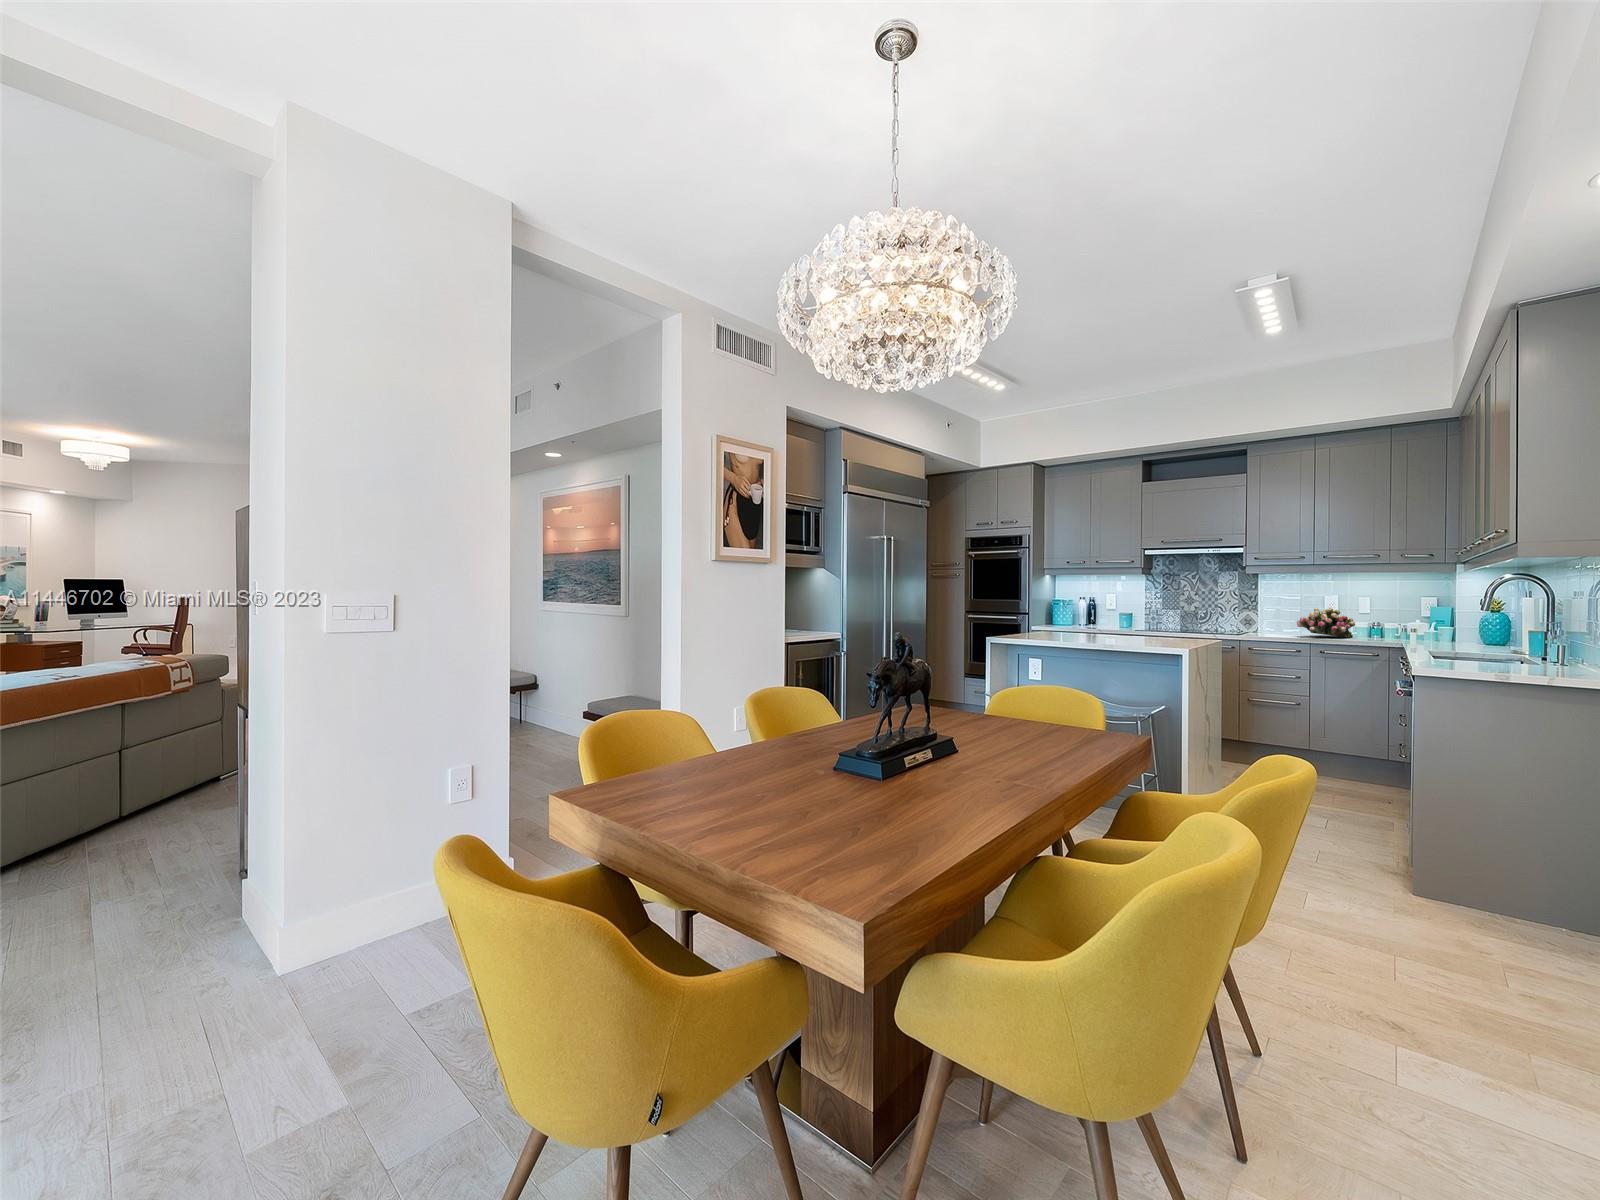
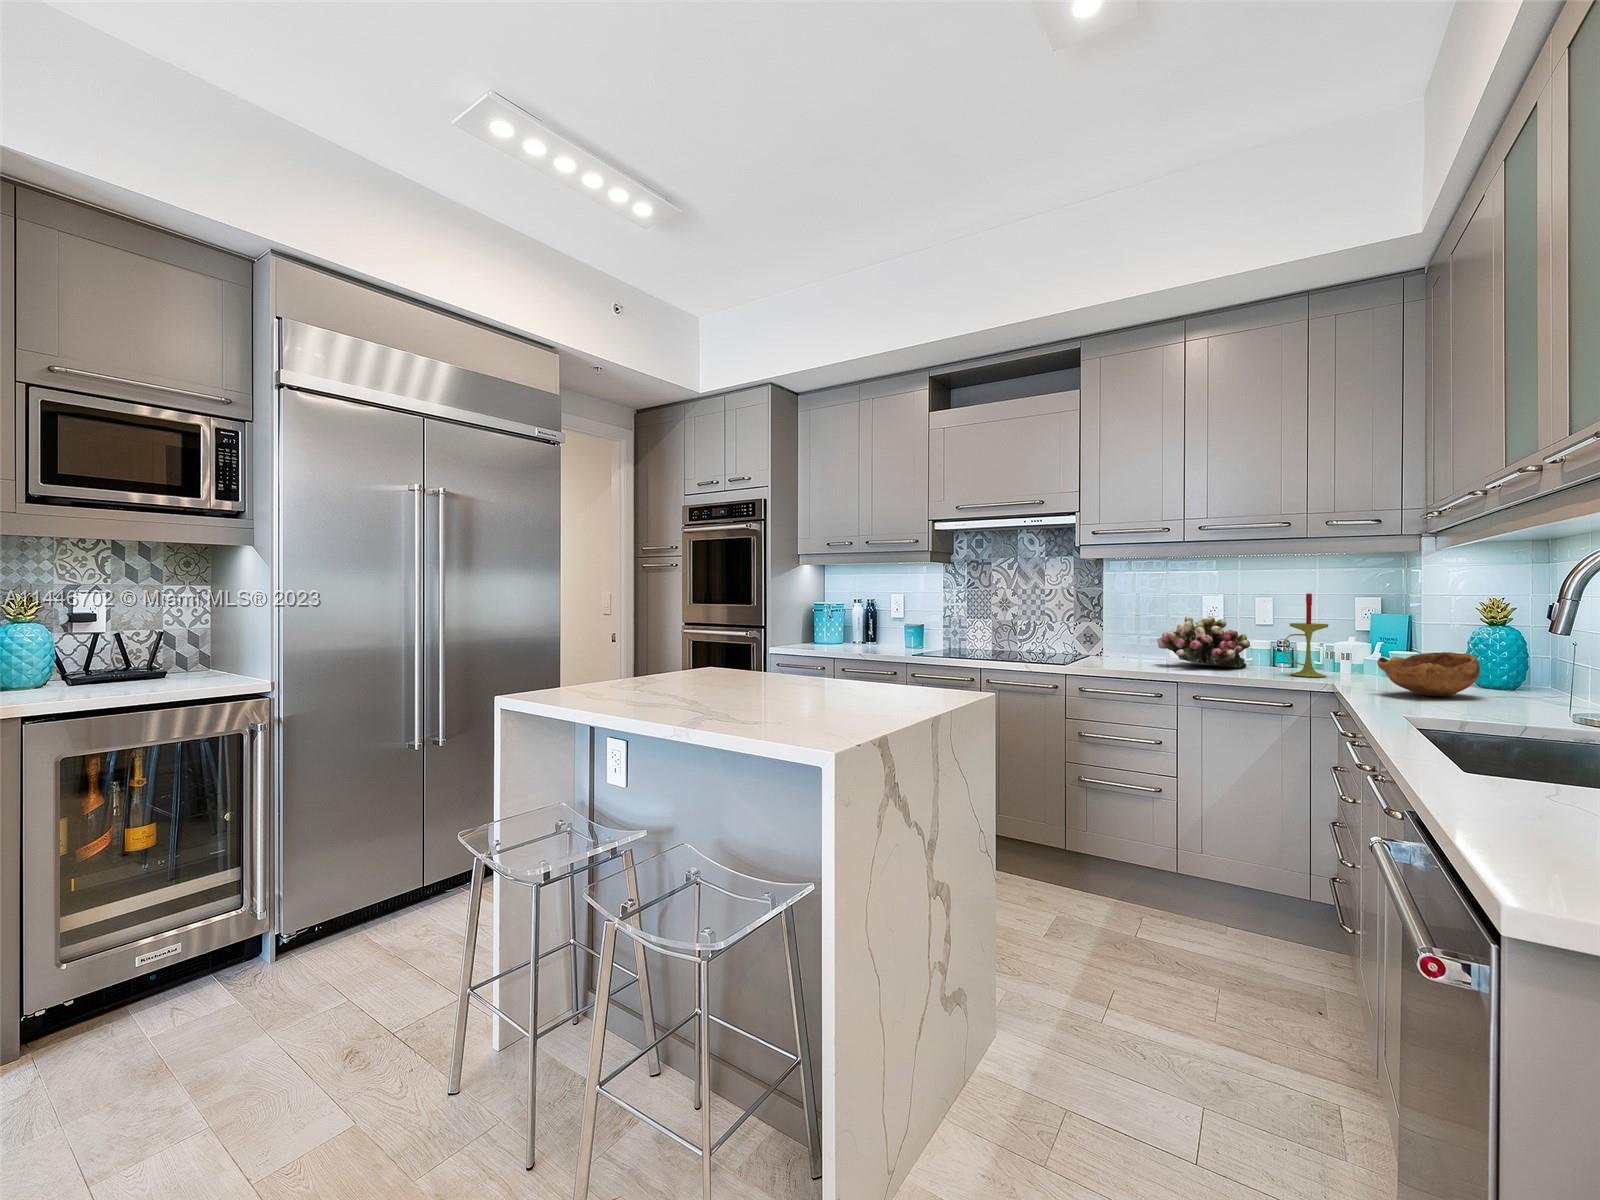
candle: none [1374,594,1402,641] -> present [1282,593,1329,677]
wooden bowl: none [1424,625,1477,647] -> present [1377,652,1480,696]

